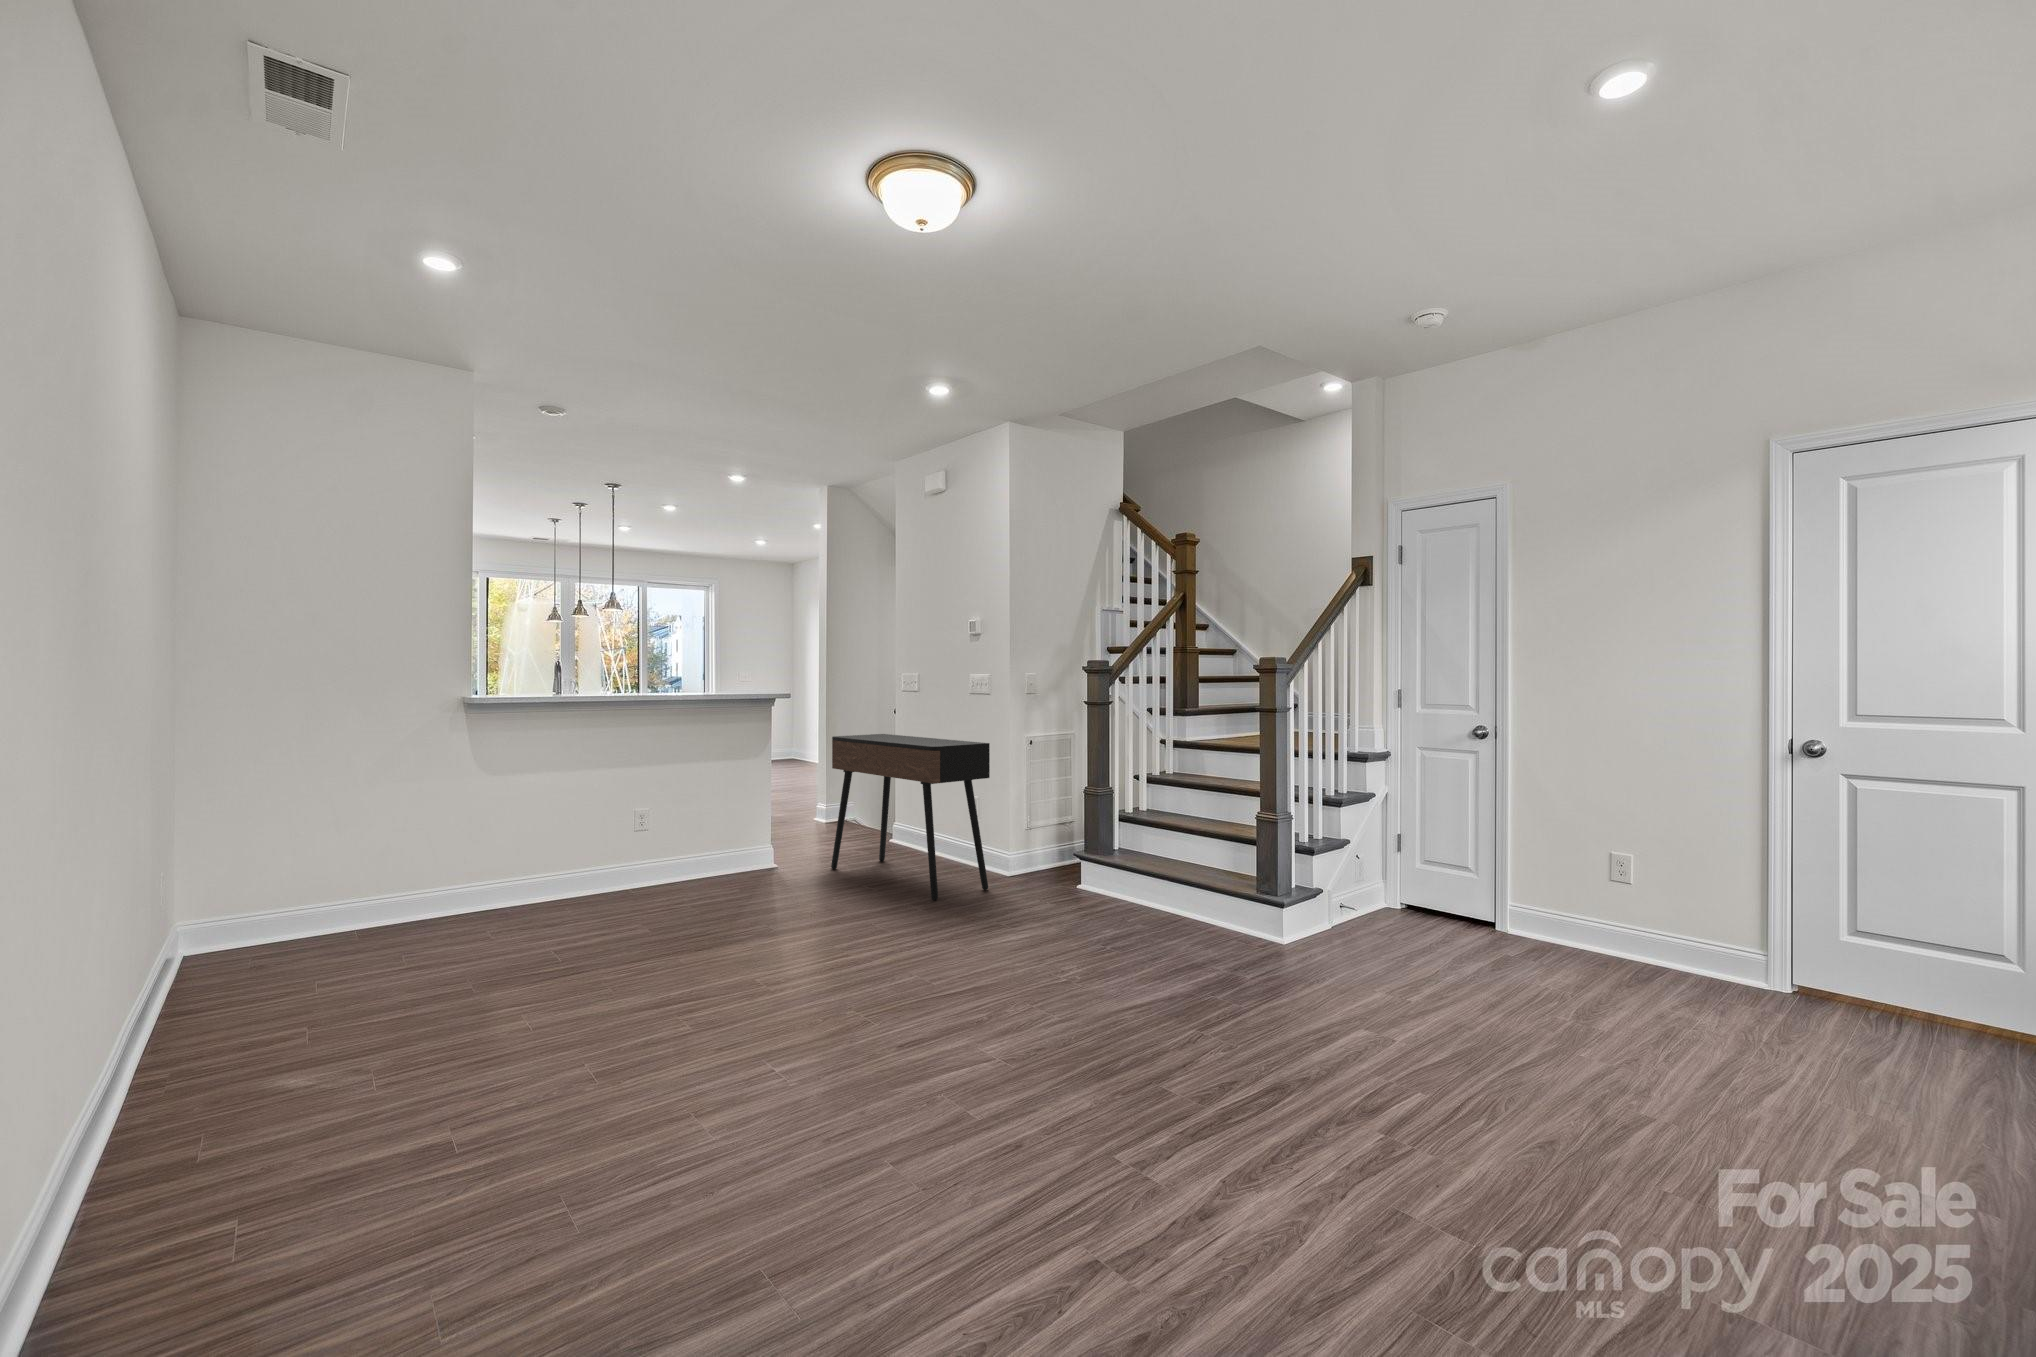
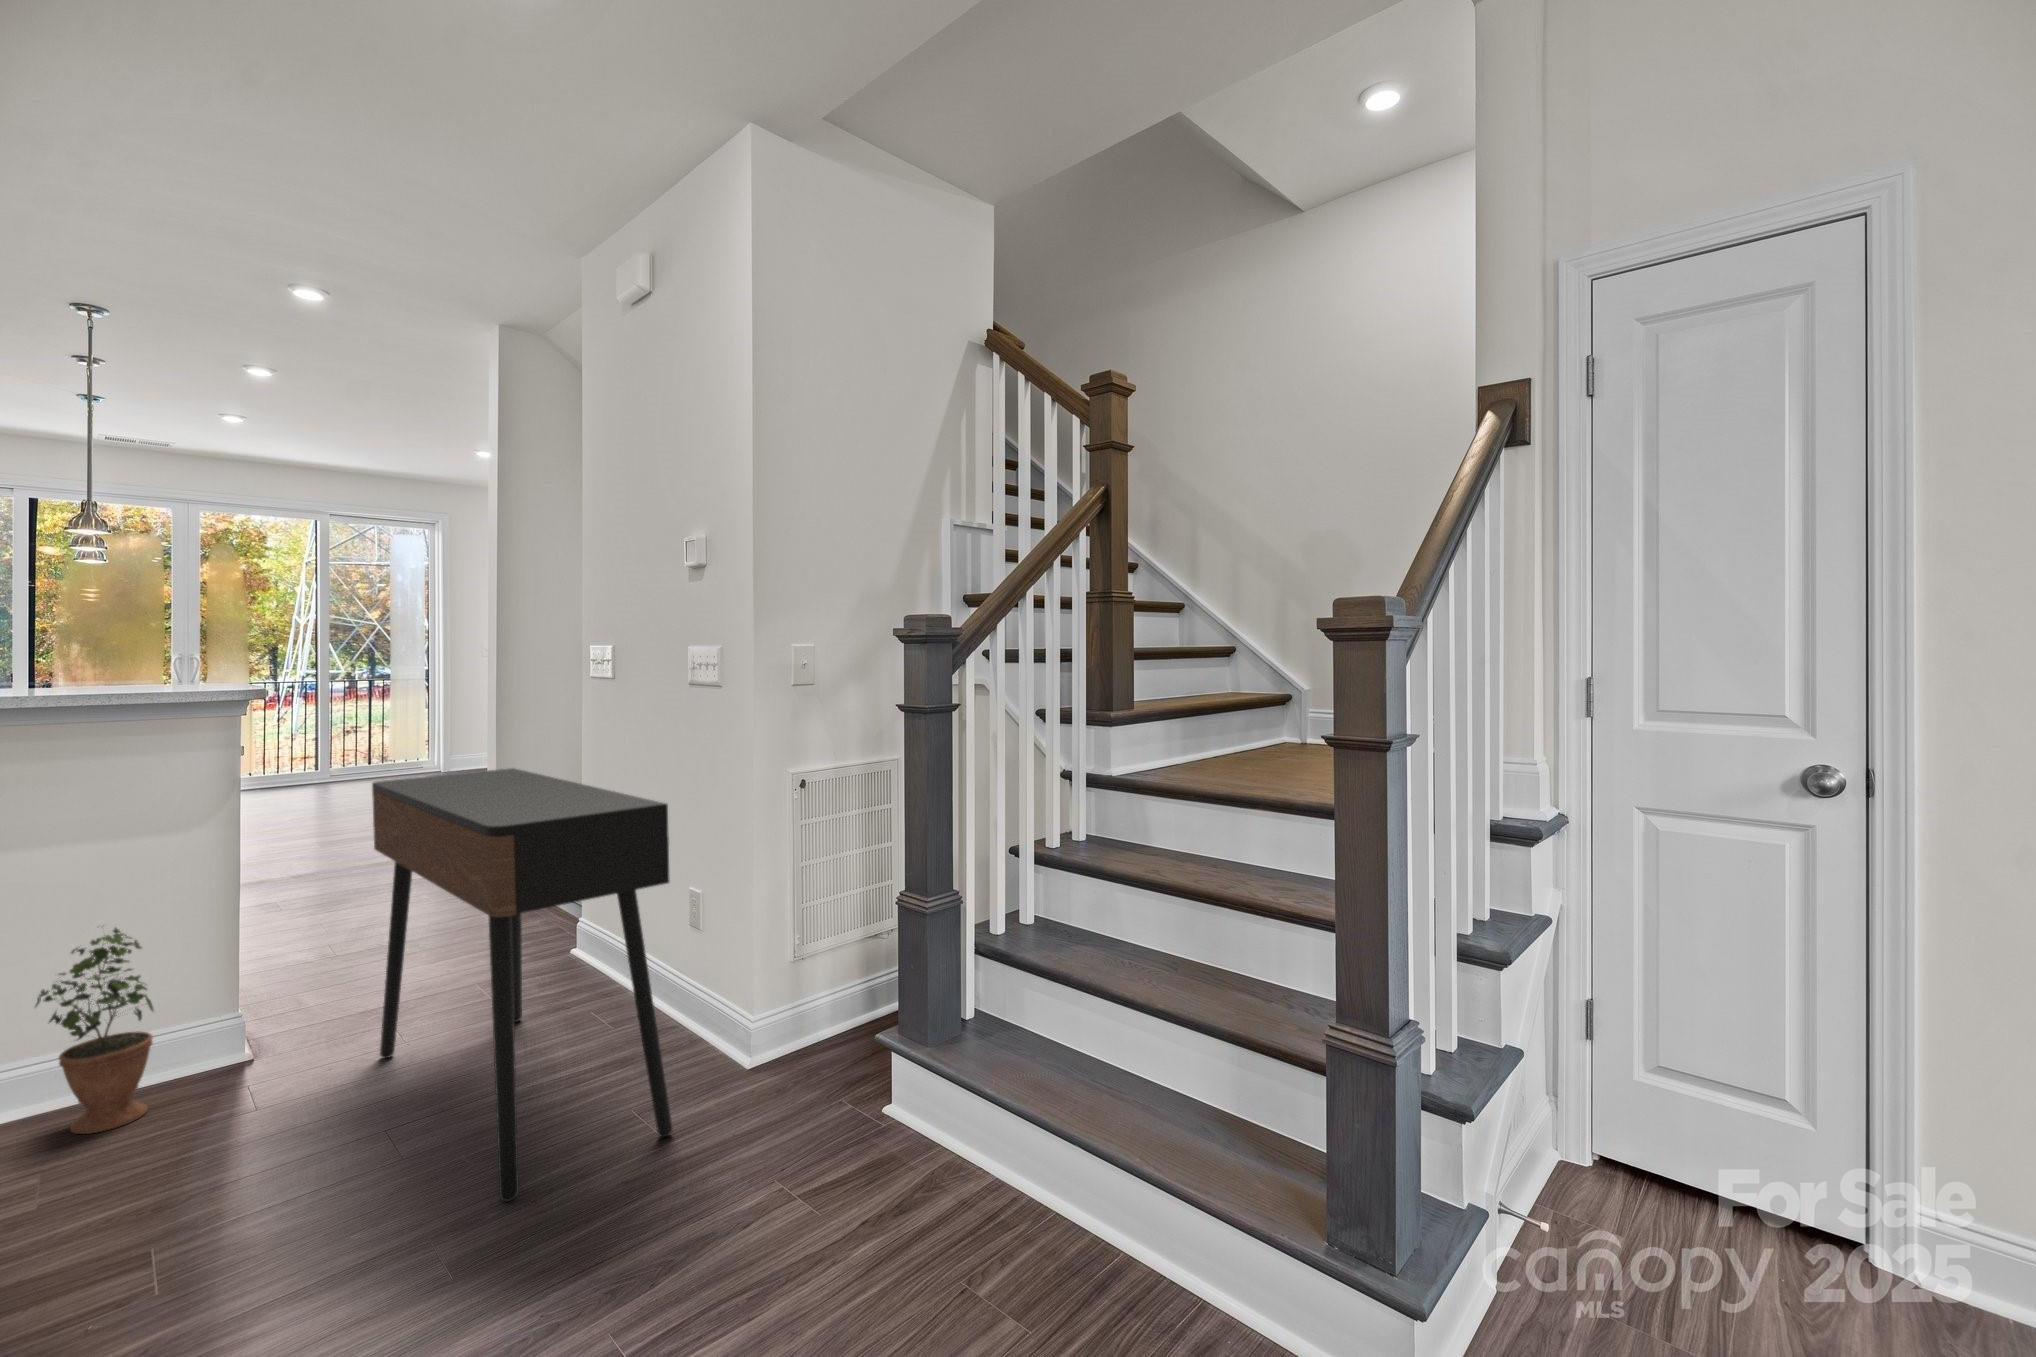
potted plant: none [716,795,753,883] -> present [36,928,154,1134]

